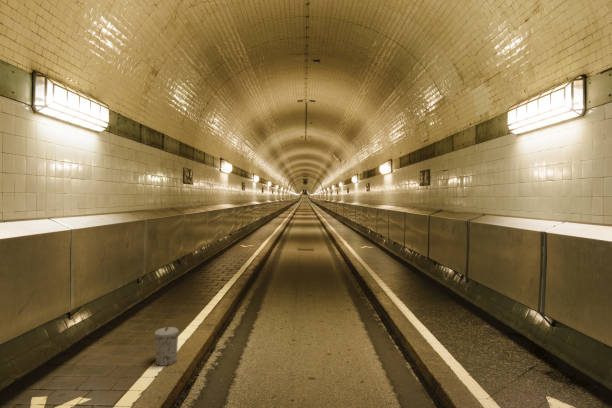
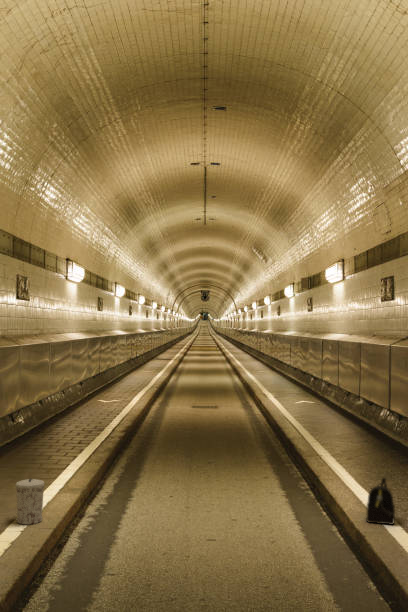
backpack: none [436,328,461,367] -> present [366,478,395,525]

